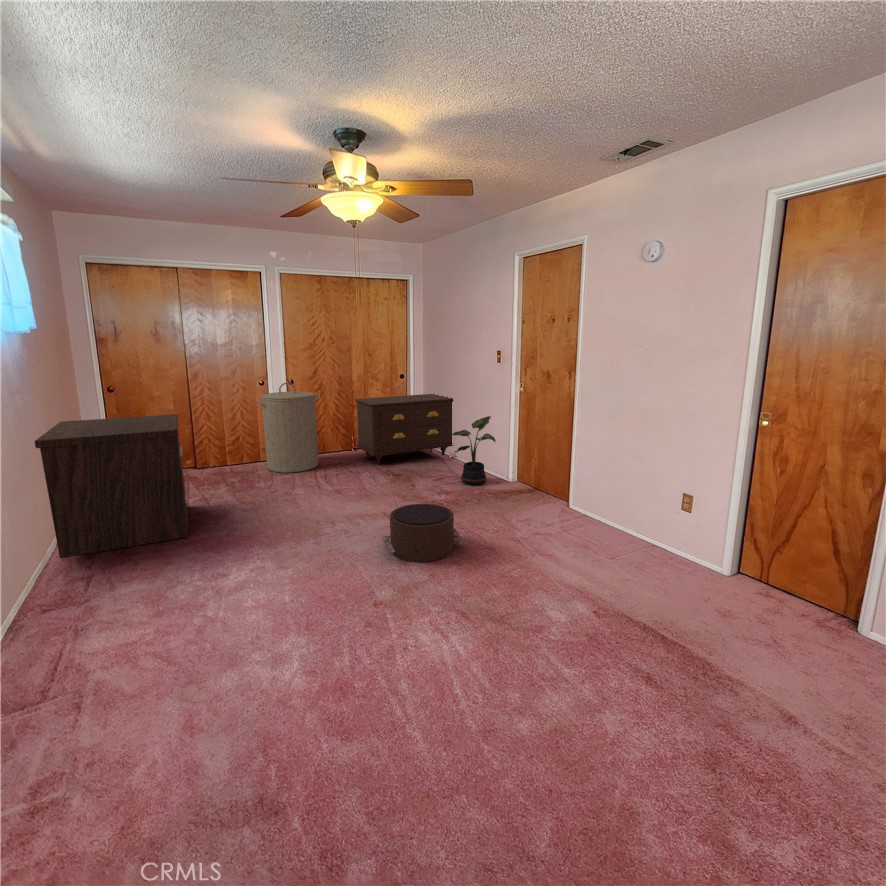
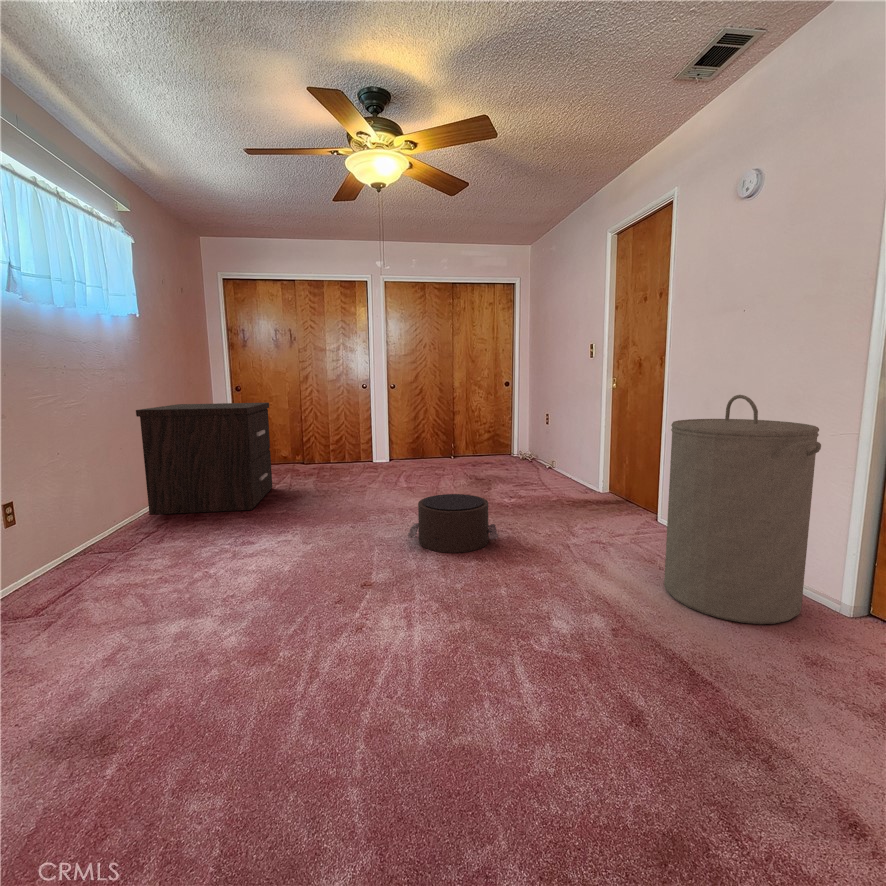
laundry hamper: present [256,382,320,473] -> present [664,395,821,624]
dresser: present [355,394,454,464] -> none [451,402,555,469]
potted plant: present [452,416,495,485] -> none [531,418,582,493]

